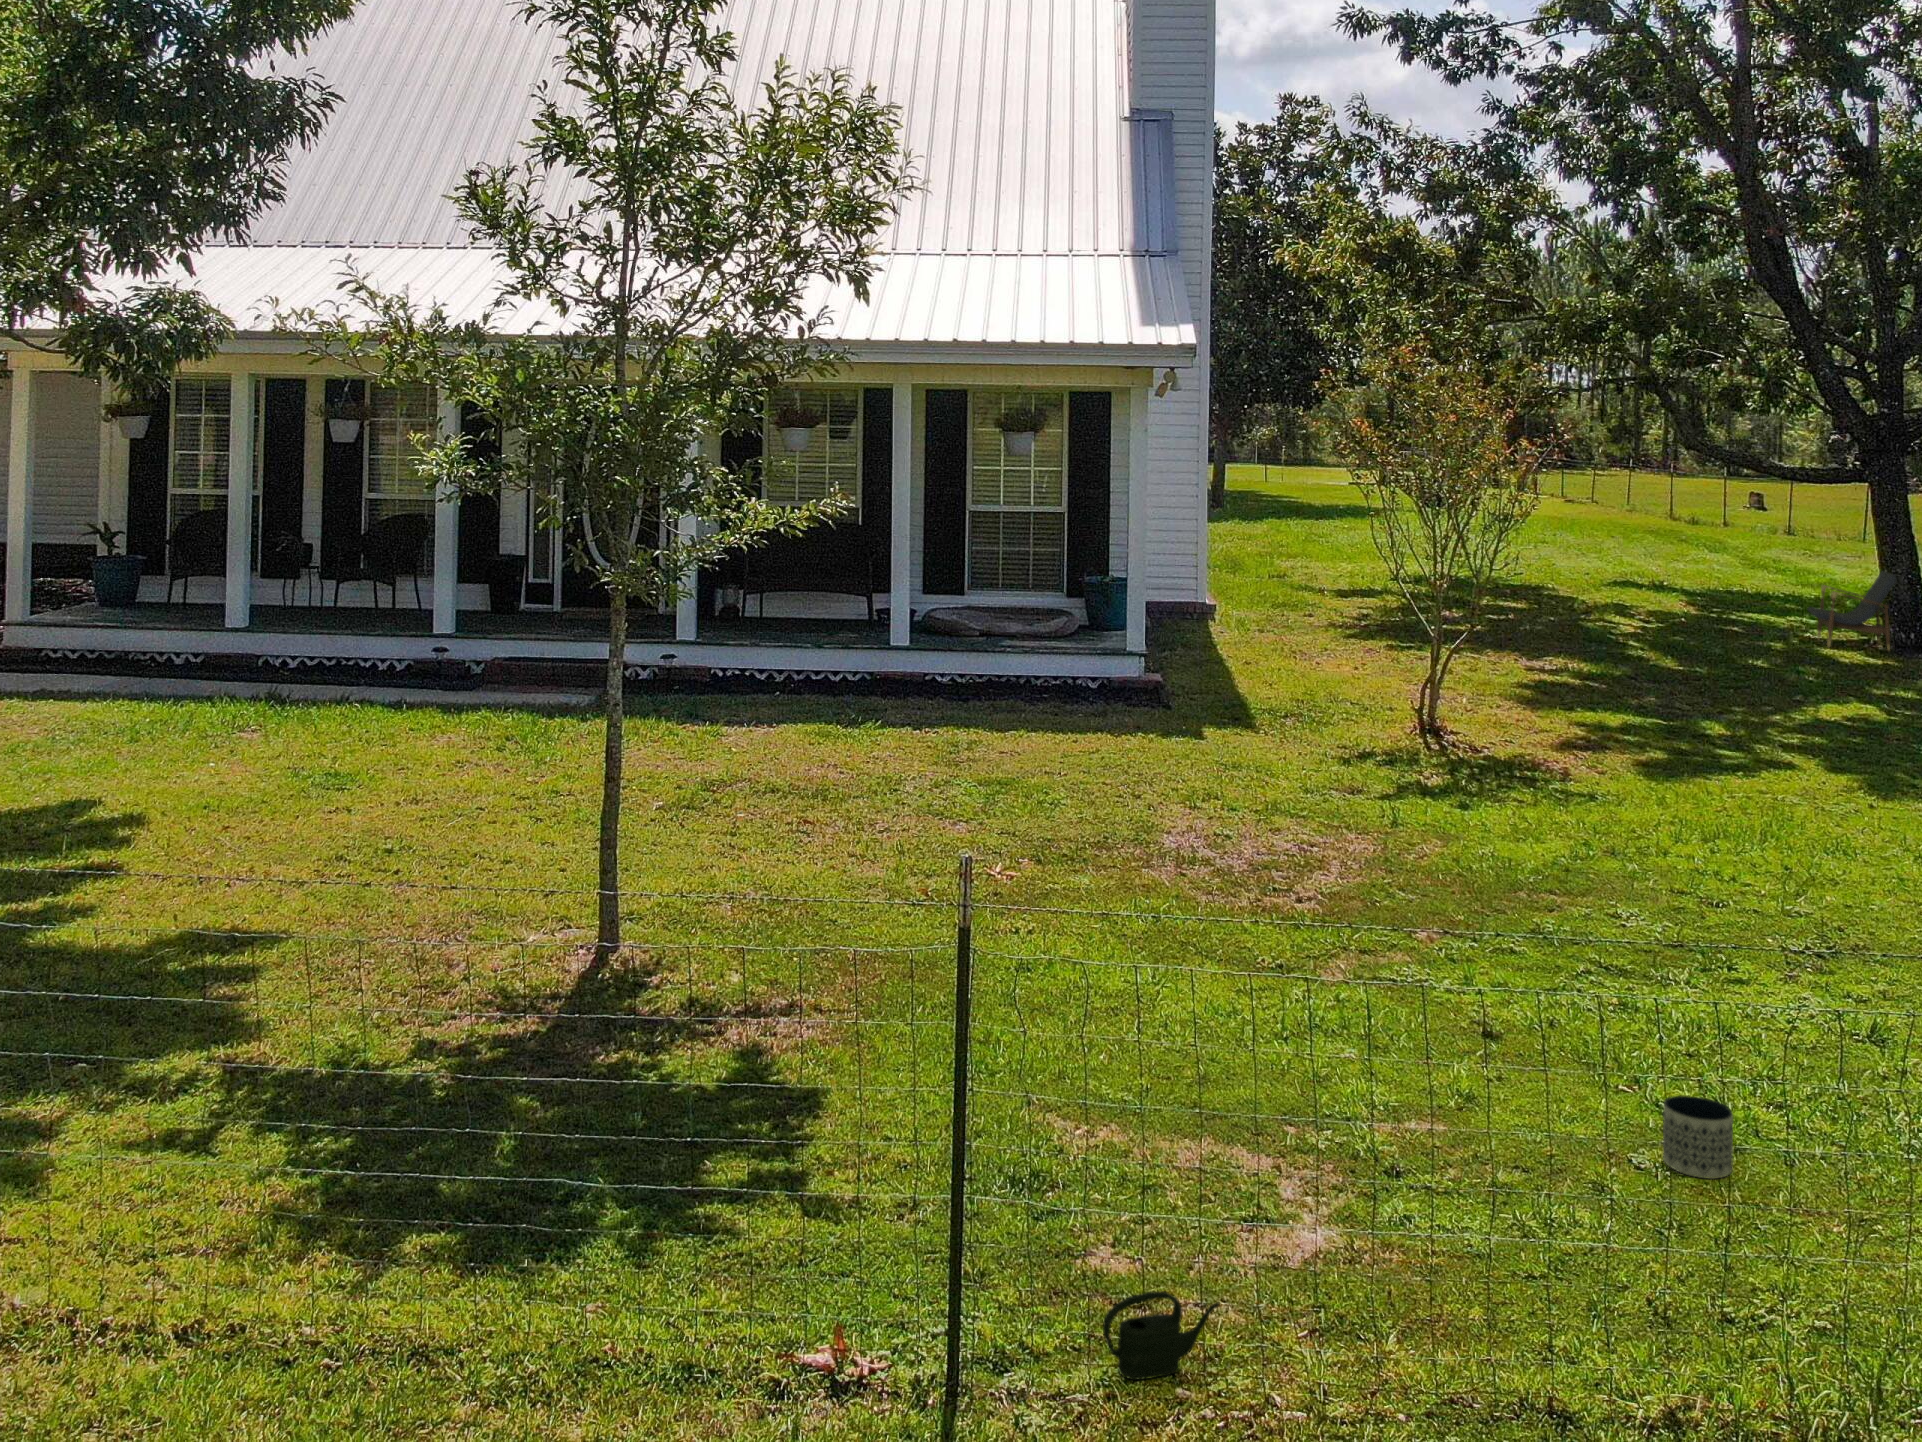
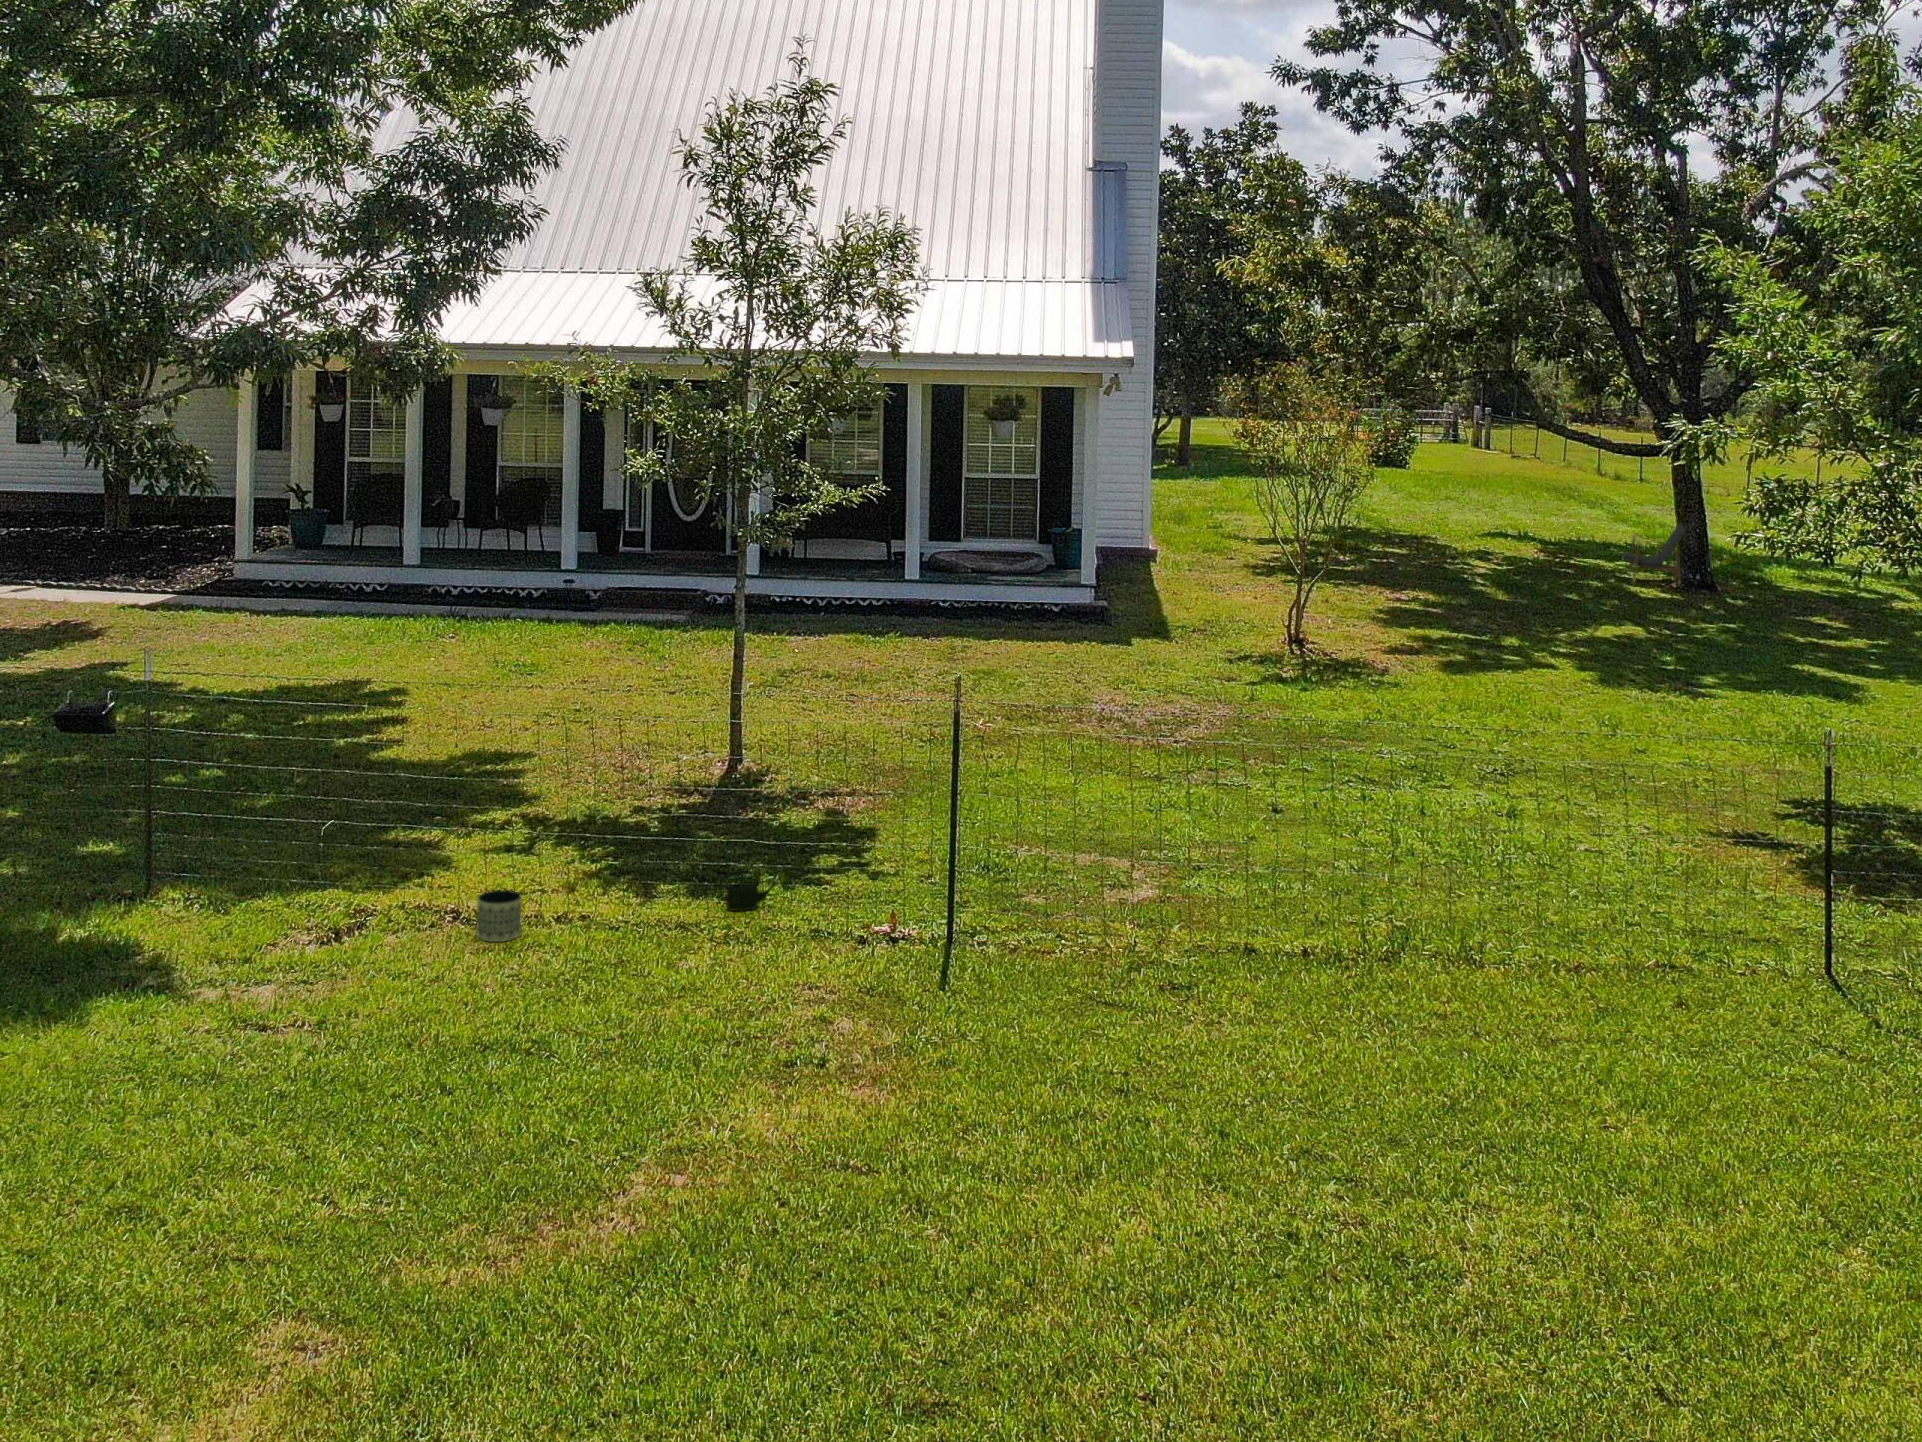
planter: present [1663,1095,1733,1179] -> present [477,890,522,942]
watering can: present [1102,1291,1220,1380] -> present [718,870,779,911]

